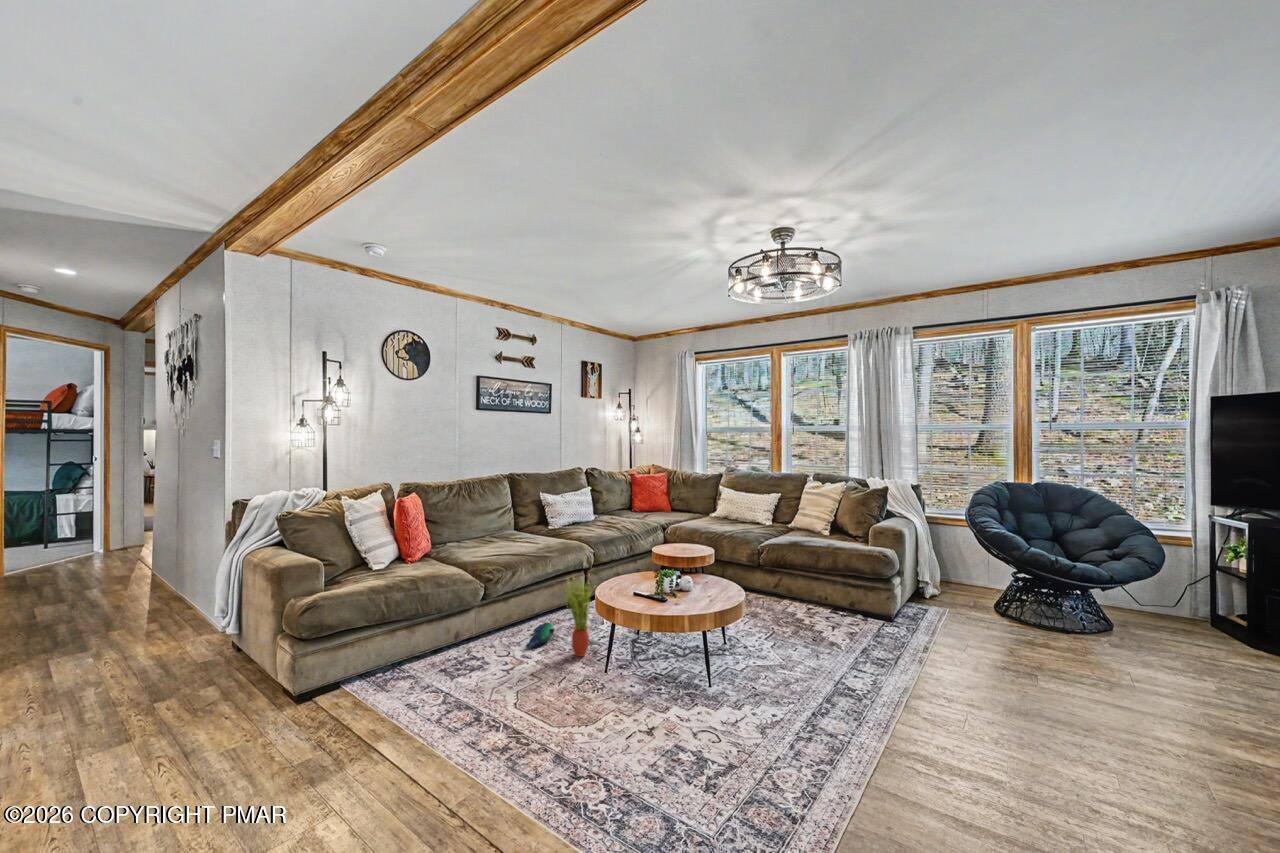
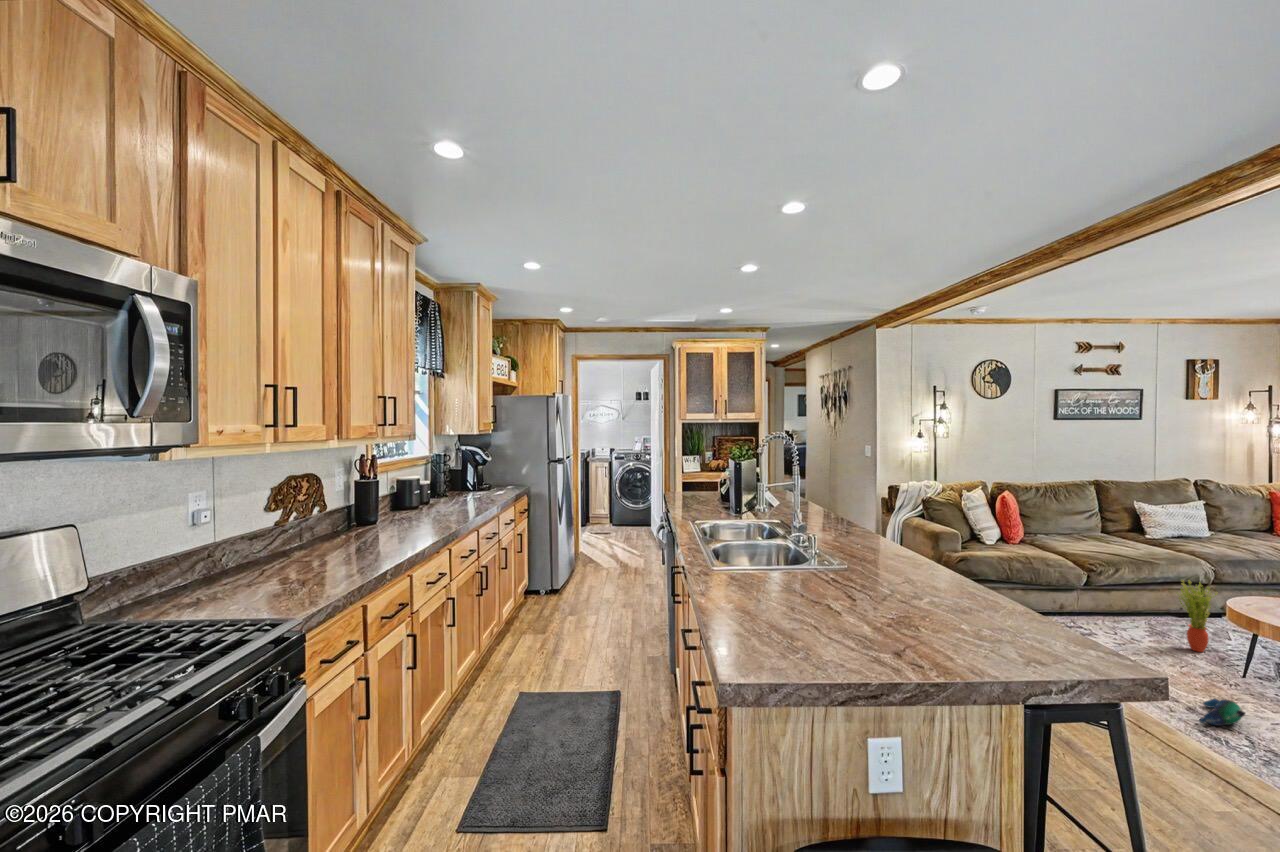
plush toy: present [526,622,554,648] -> present [1199,699,1245,726]

